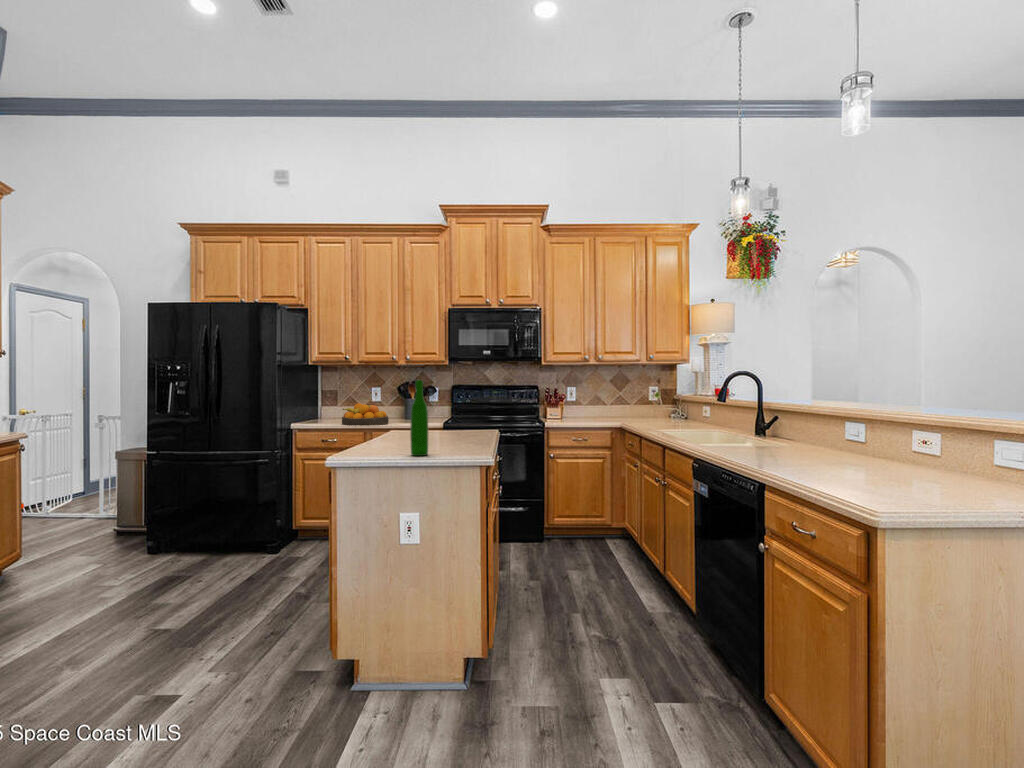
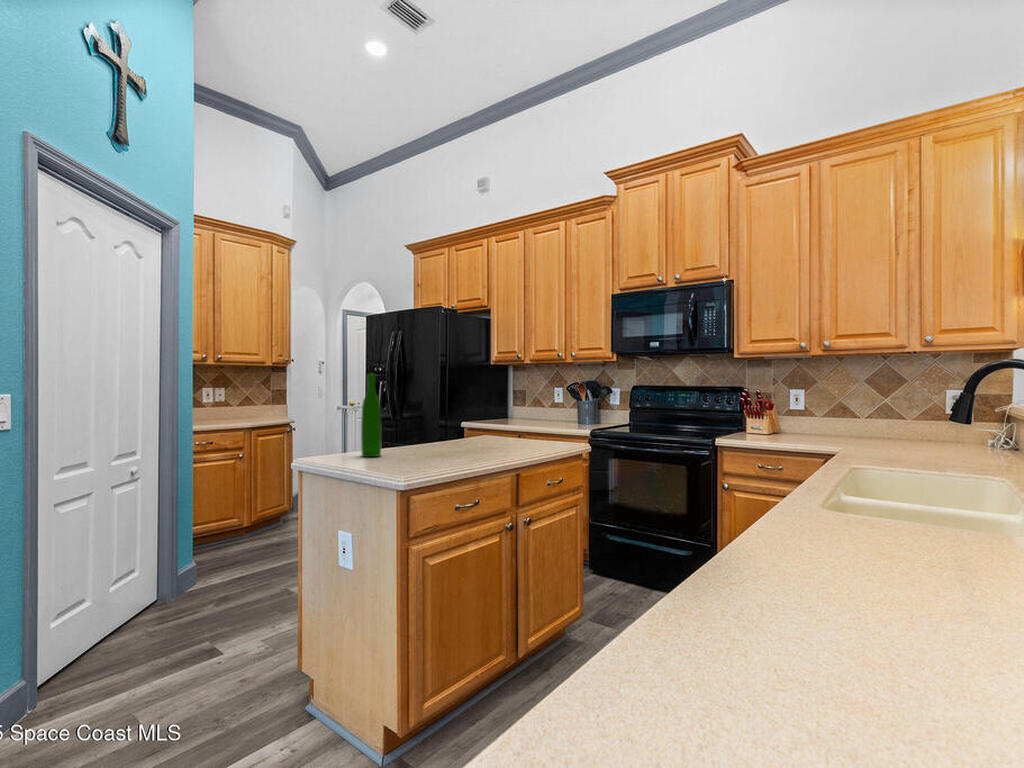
fruit bowl: present [342,403,389,426] -> none [501,404,549,427]

